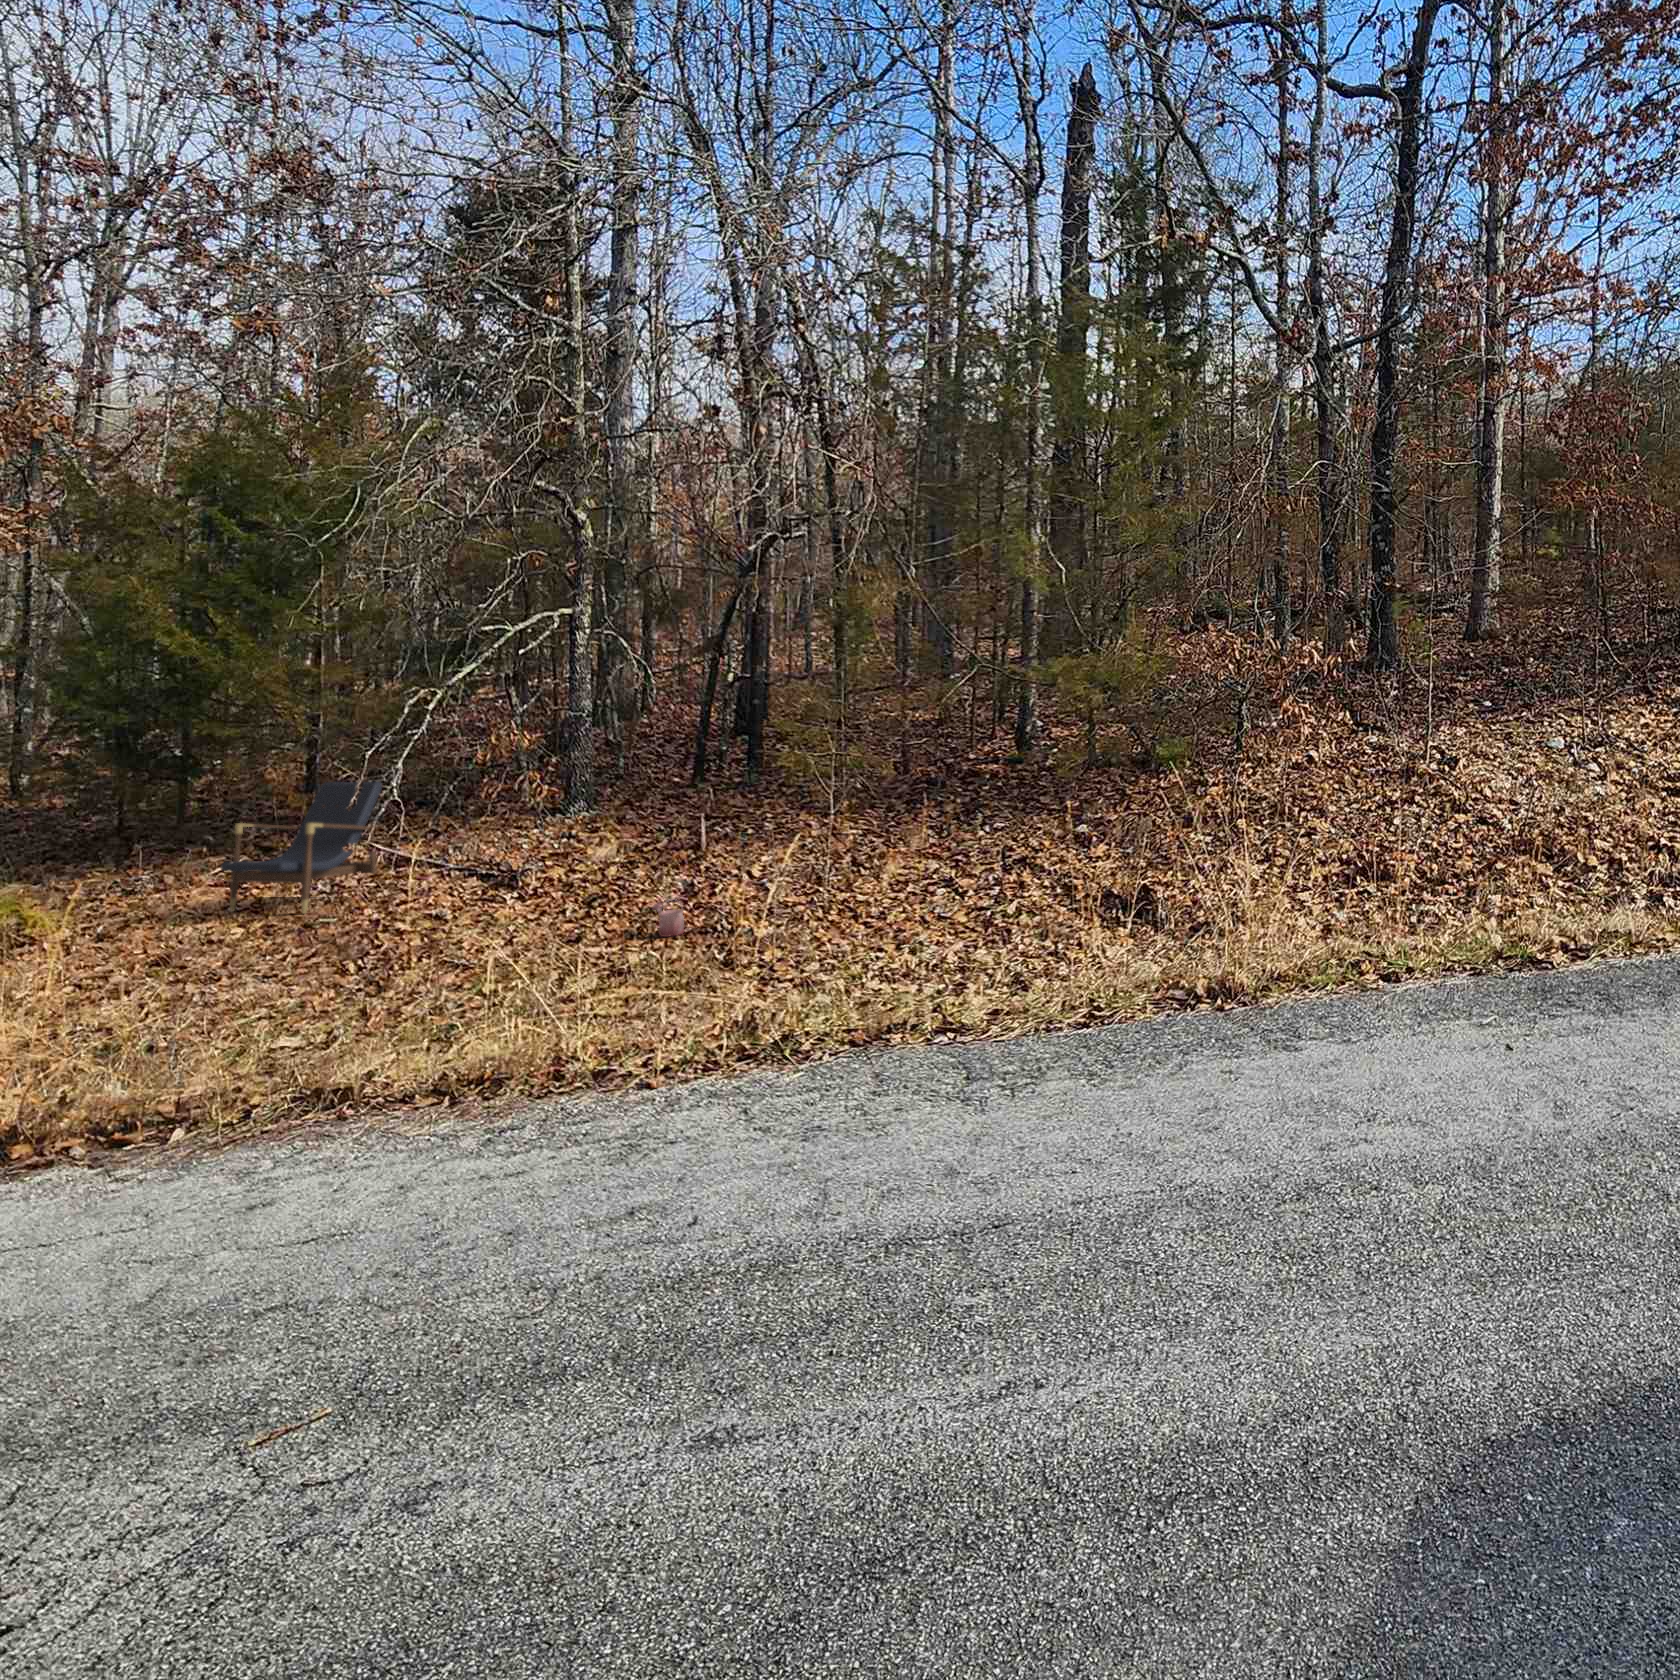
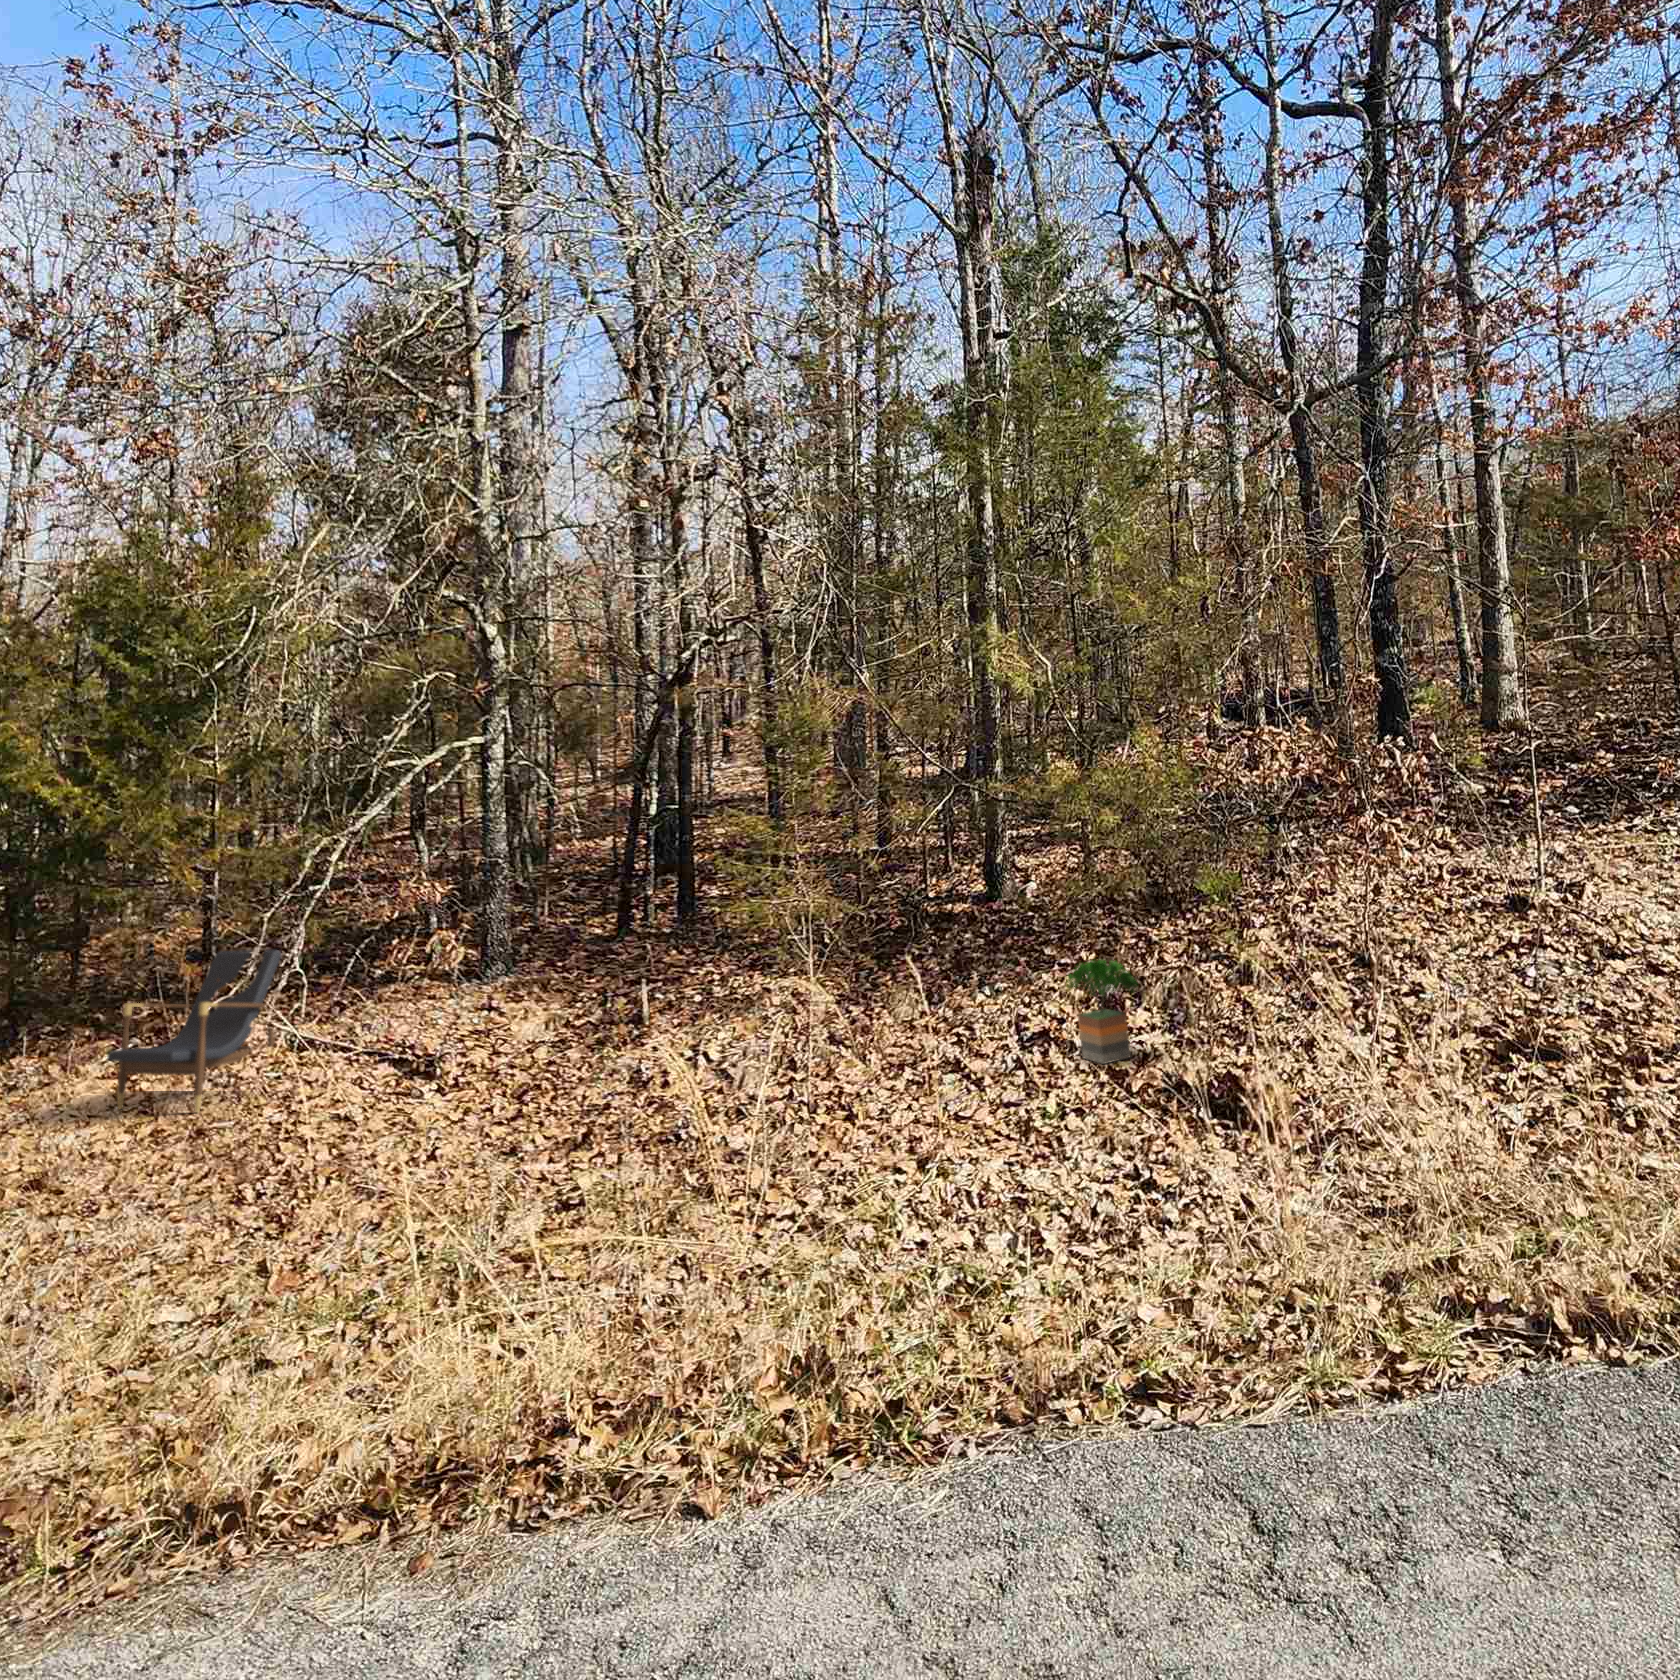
potted tree: none [1041,802,1097,882] -> present [1067,960,1136,1064]
watering can: present [652,901,684,937] -> none [601,1098,644,1149]

